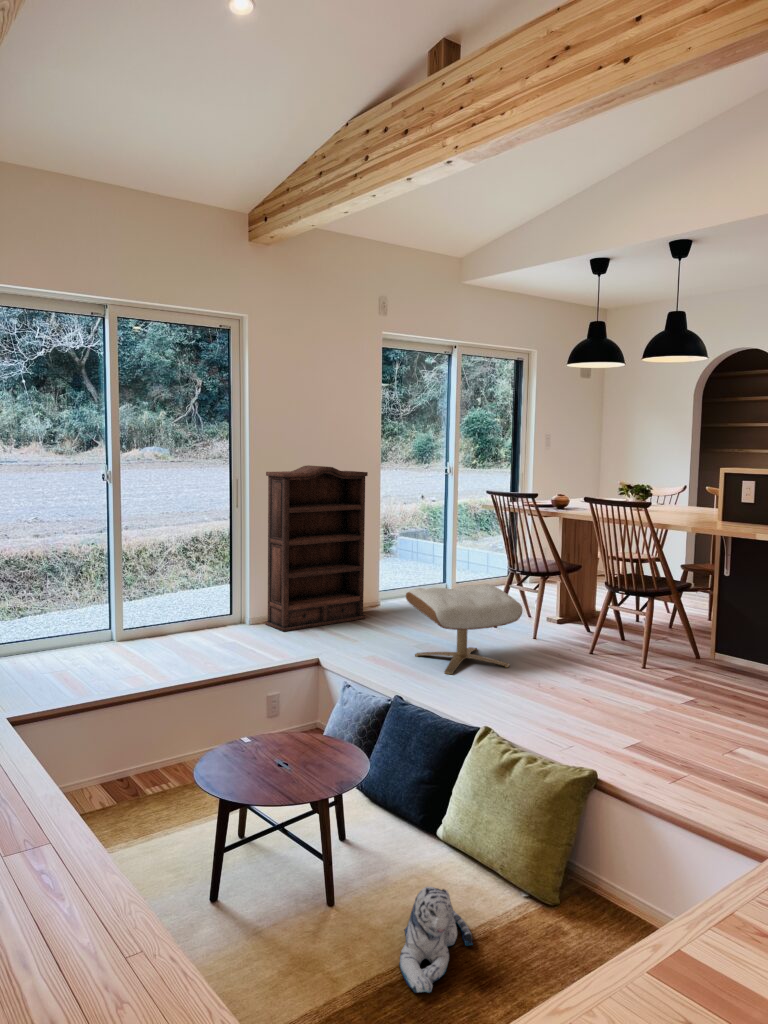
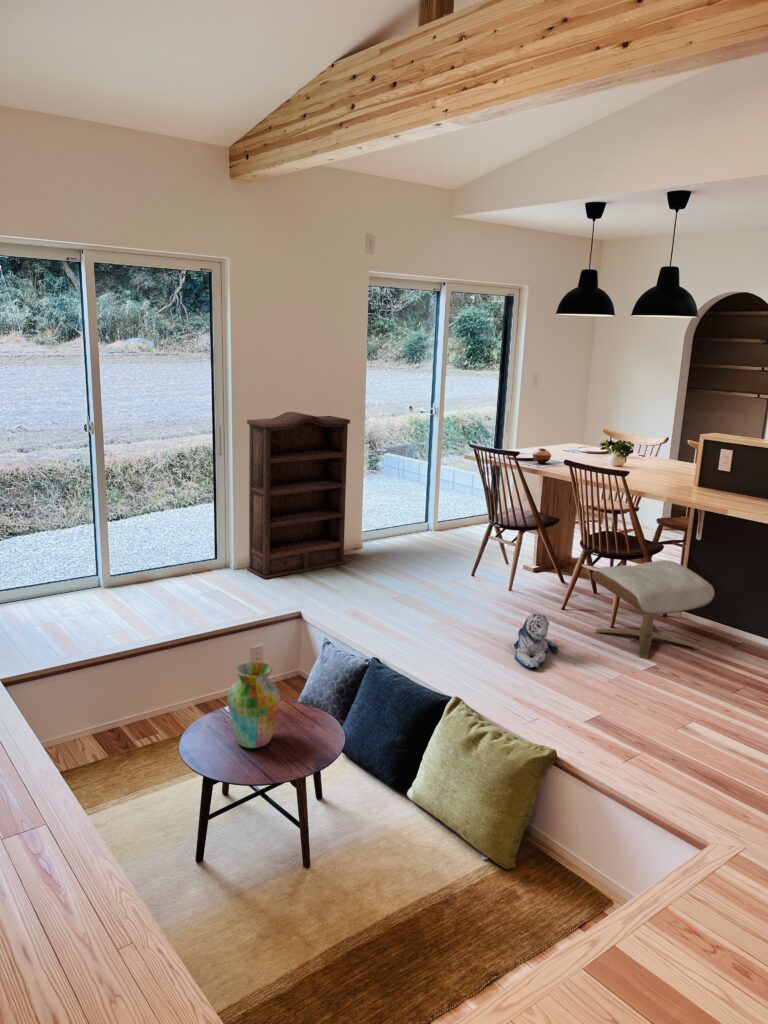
ottoman: present [406,584,522,674] -> present [592,560,715,658]
vase: none [245,679,300,772] -> present [228,661,280,748]
plush toy: present [399,887,473,993] -> present [514,614,558,668]

